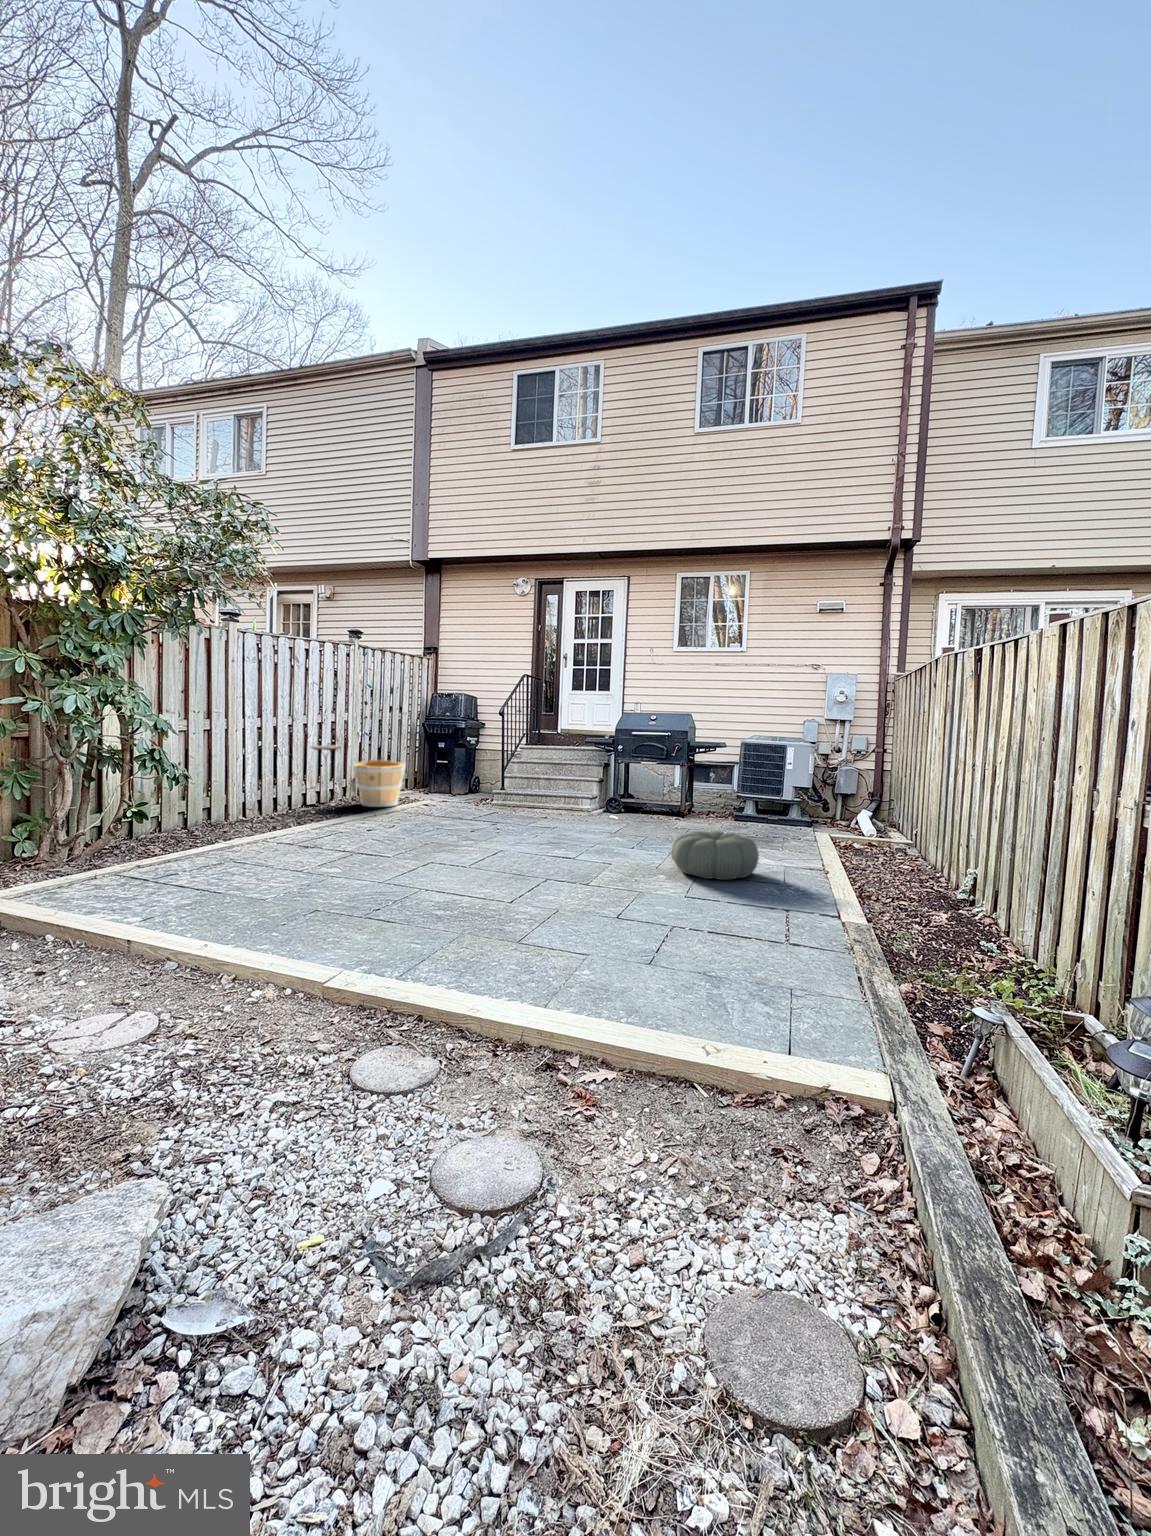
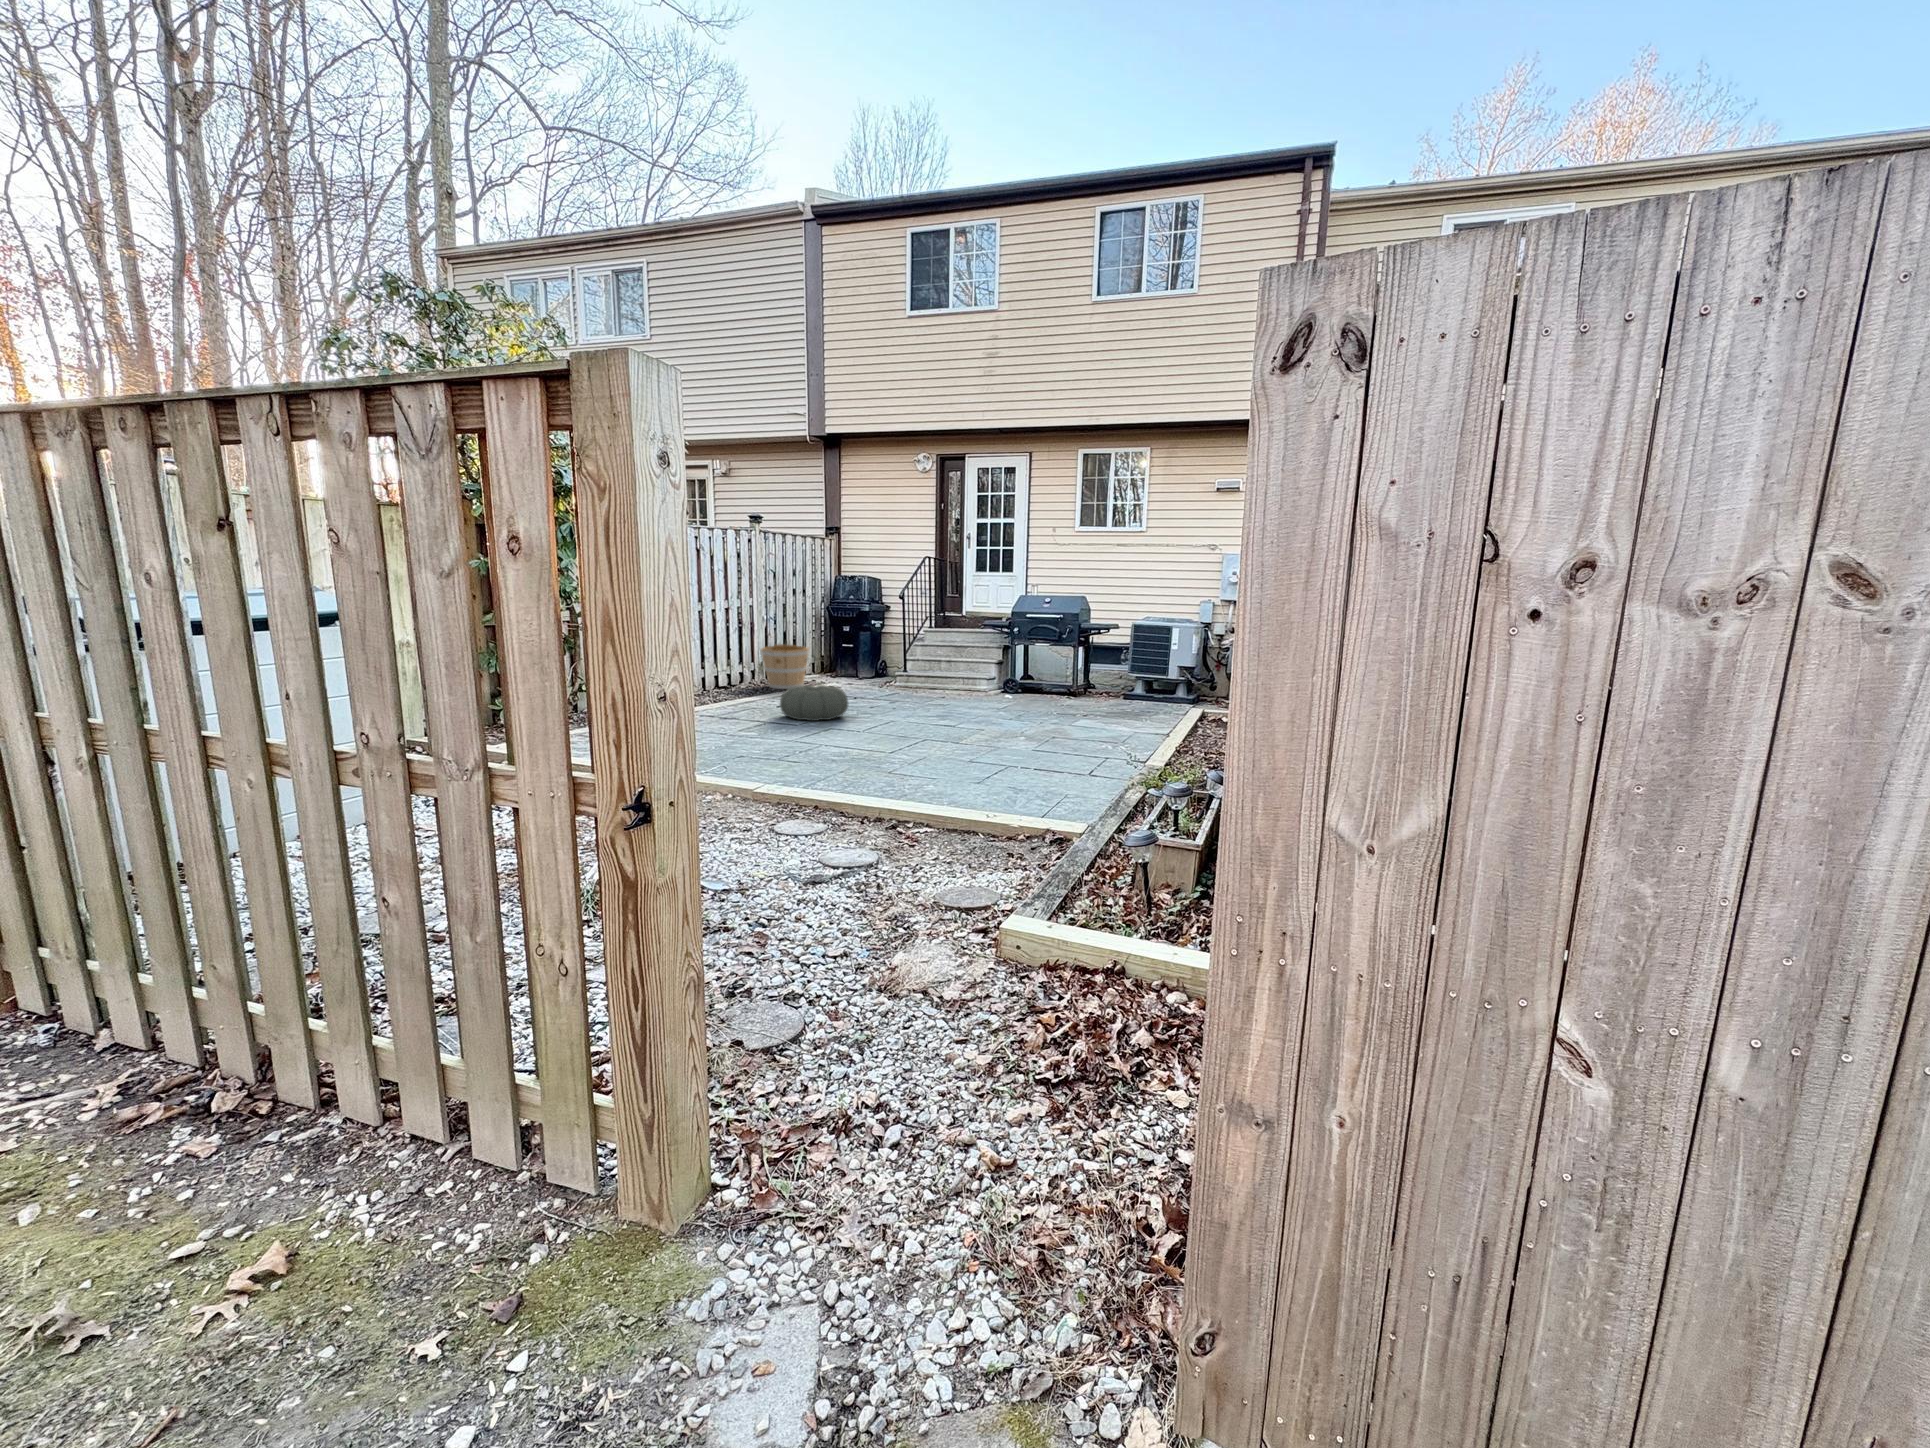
side table: present [311,745,341,810] -> none [720,631,749,694]
pouf: present [671,830,759,880] -> present [780,685,848,721]

